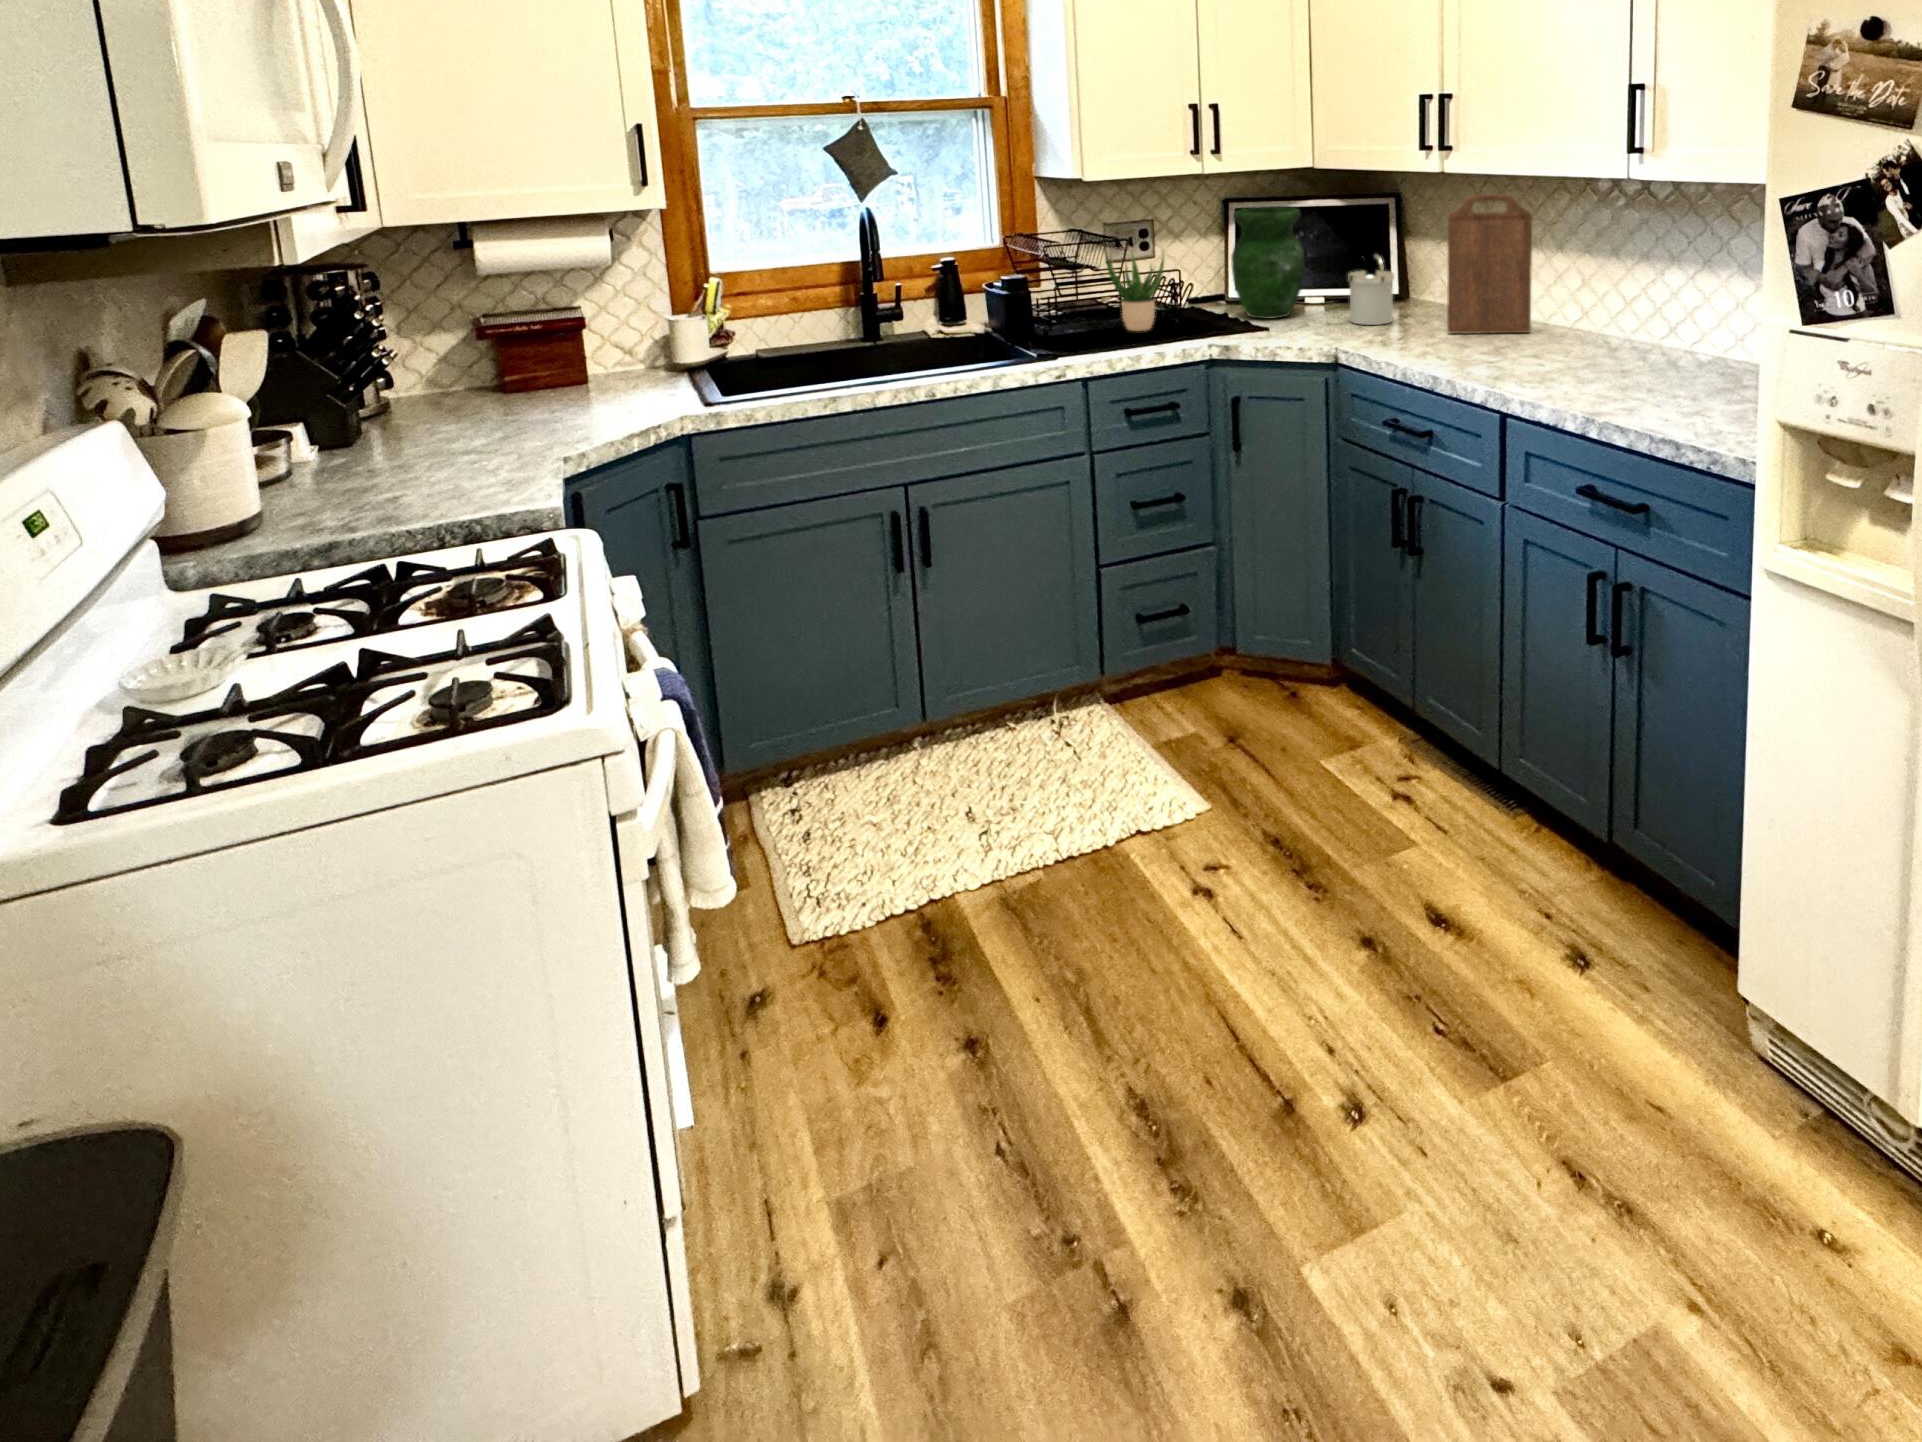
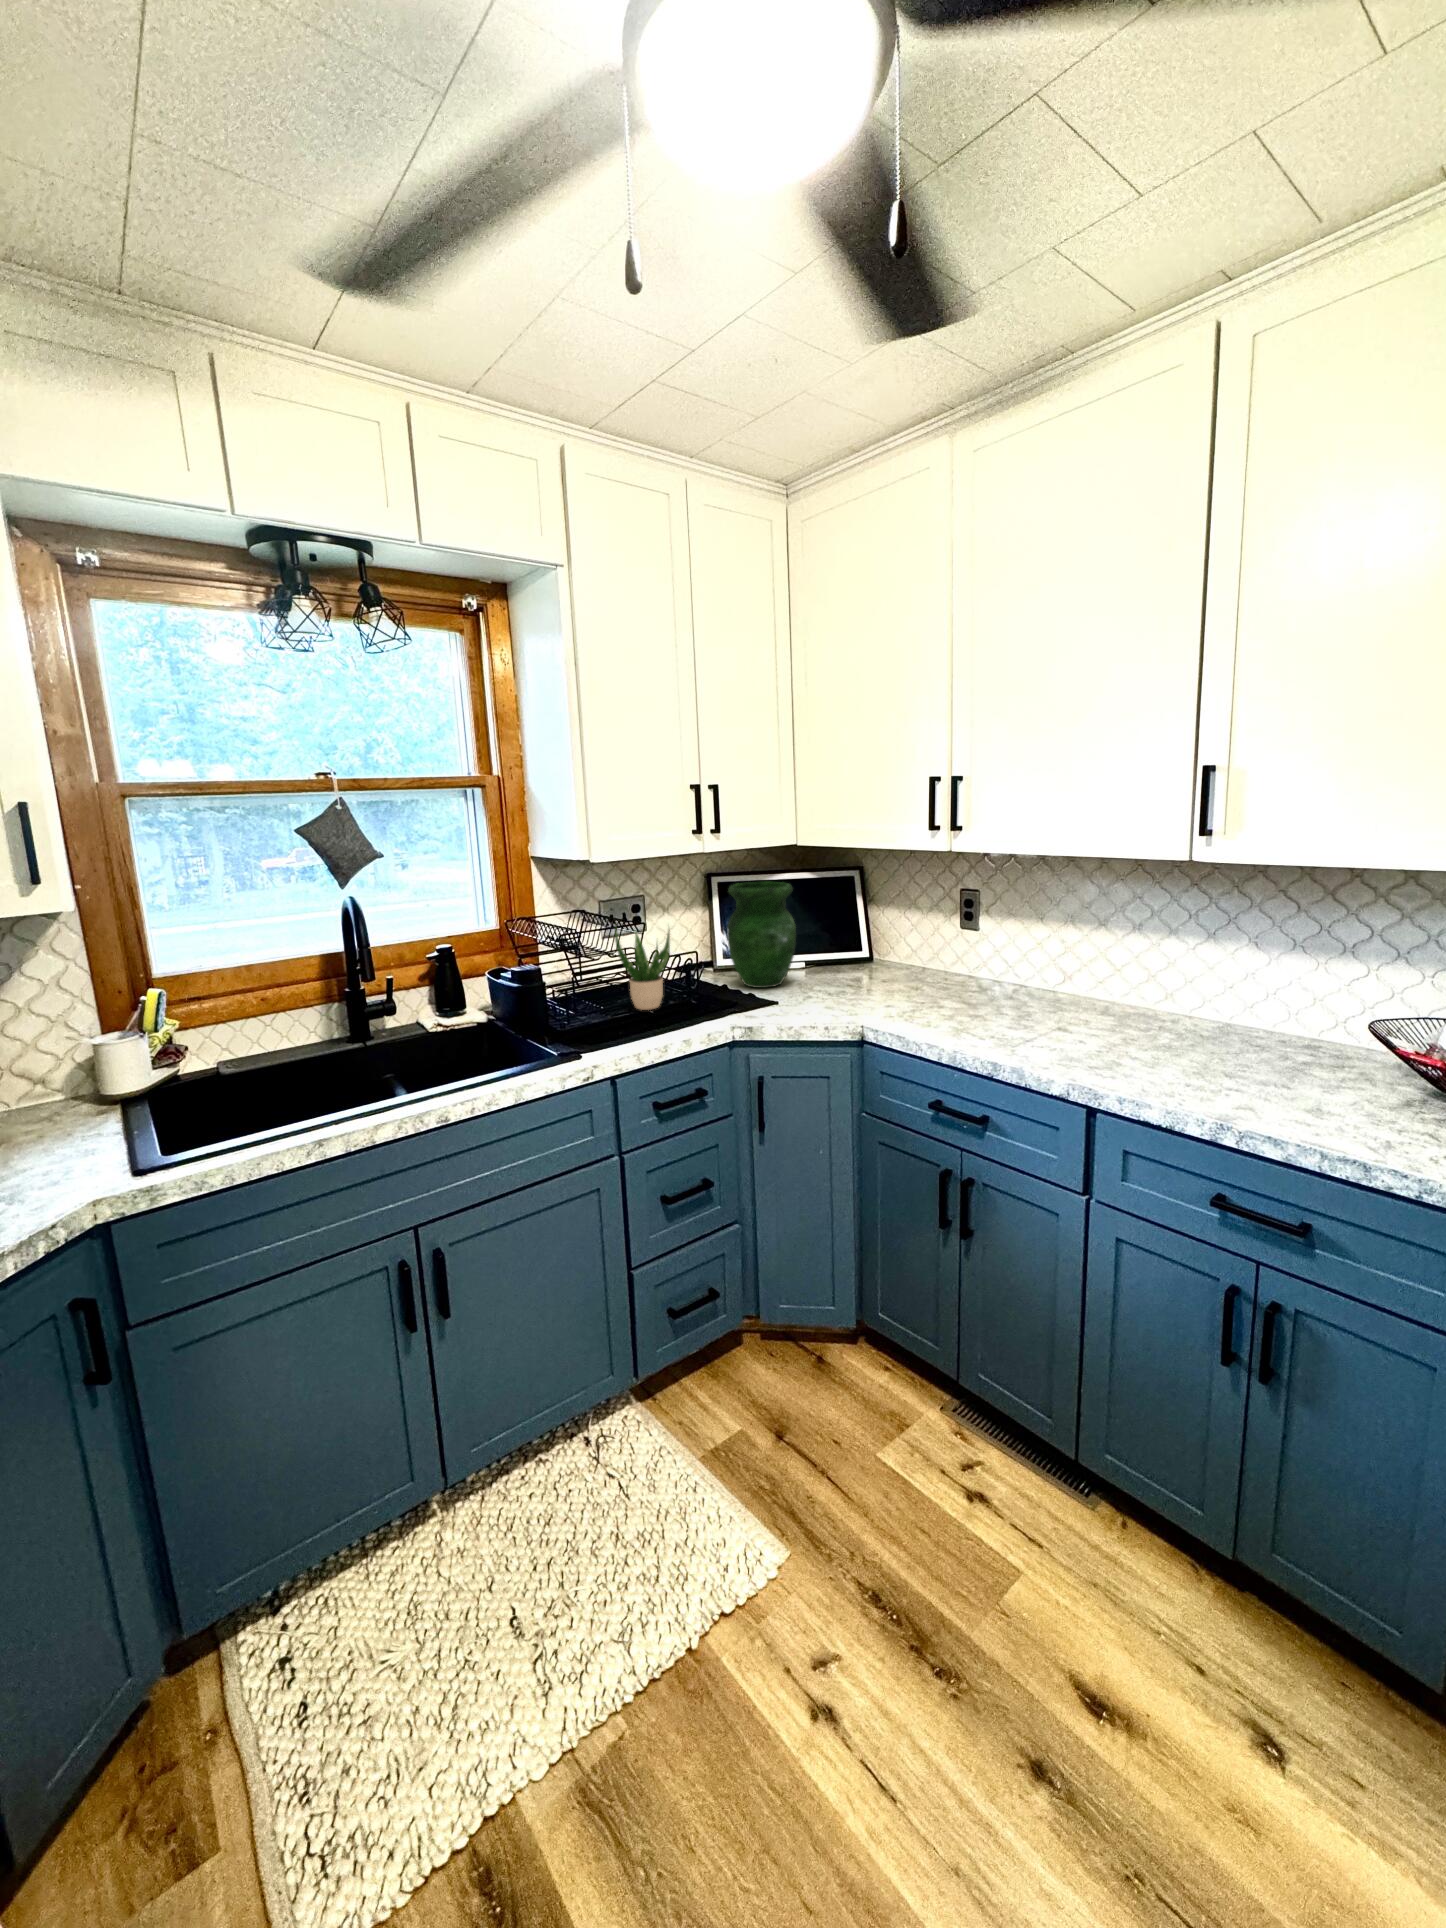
cutting board: present [1447,194,1532,333] -> none [949,871,1026,1001]
soap dispenser: present [1348,248,1394,325] -> none [843,920,887,993]

